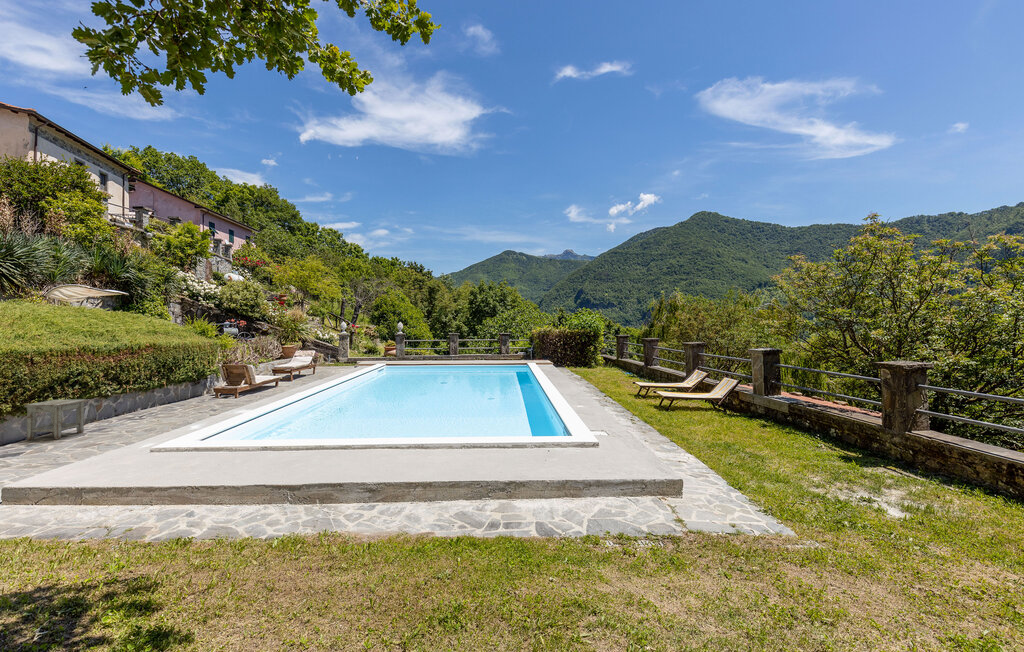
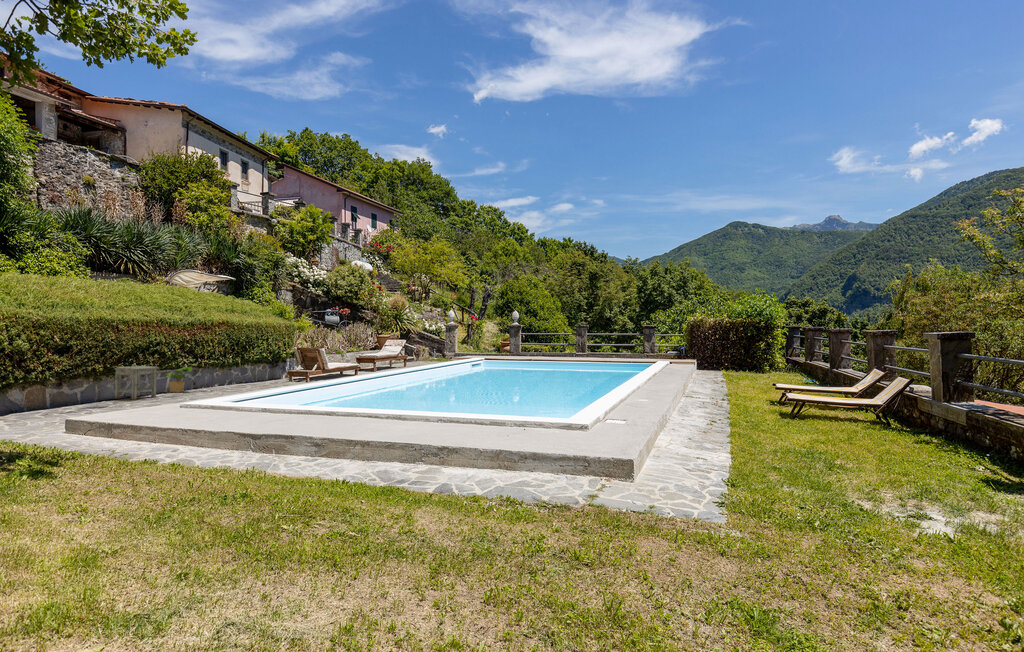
potted plant: none [91,395,129,424] -> present [167,367,192,392]

